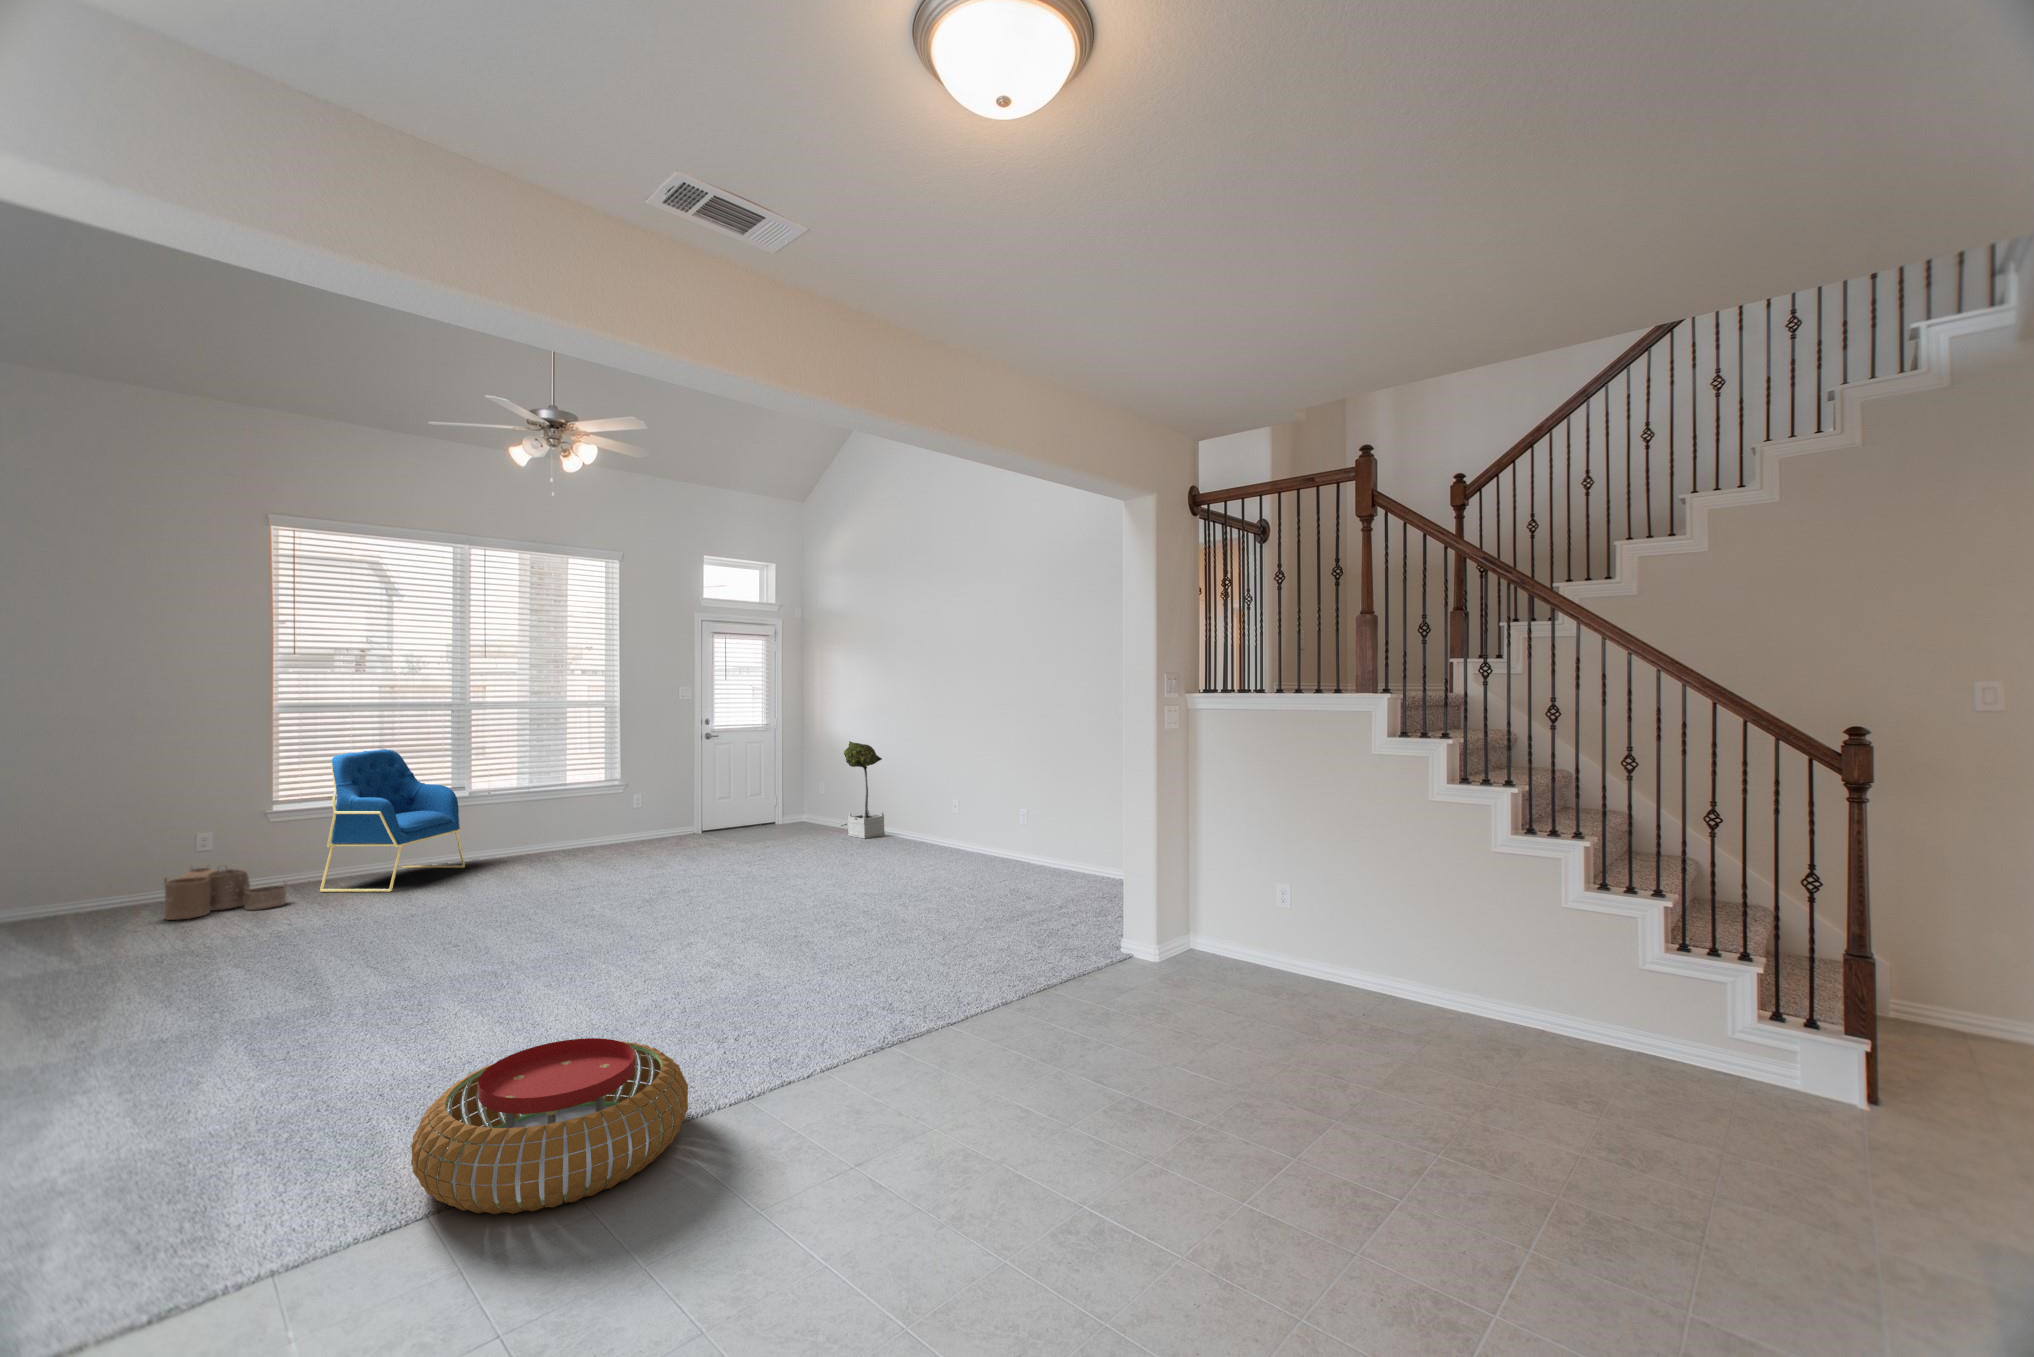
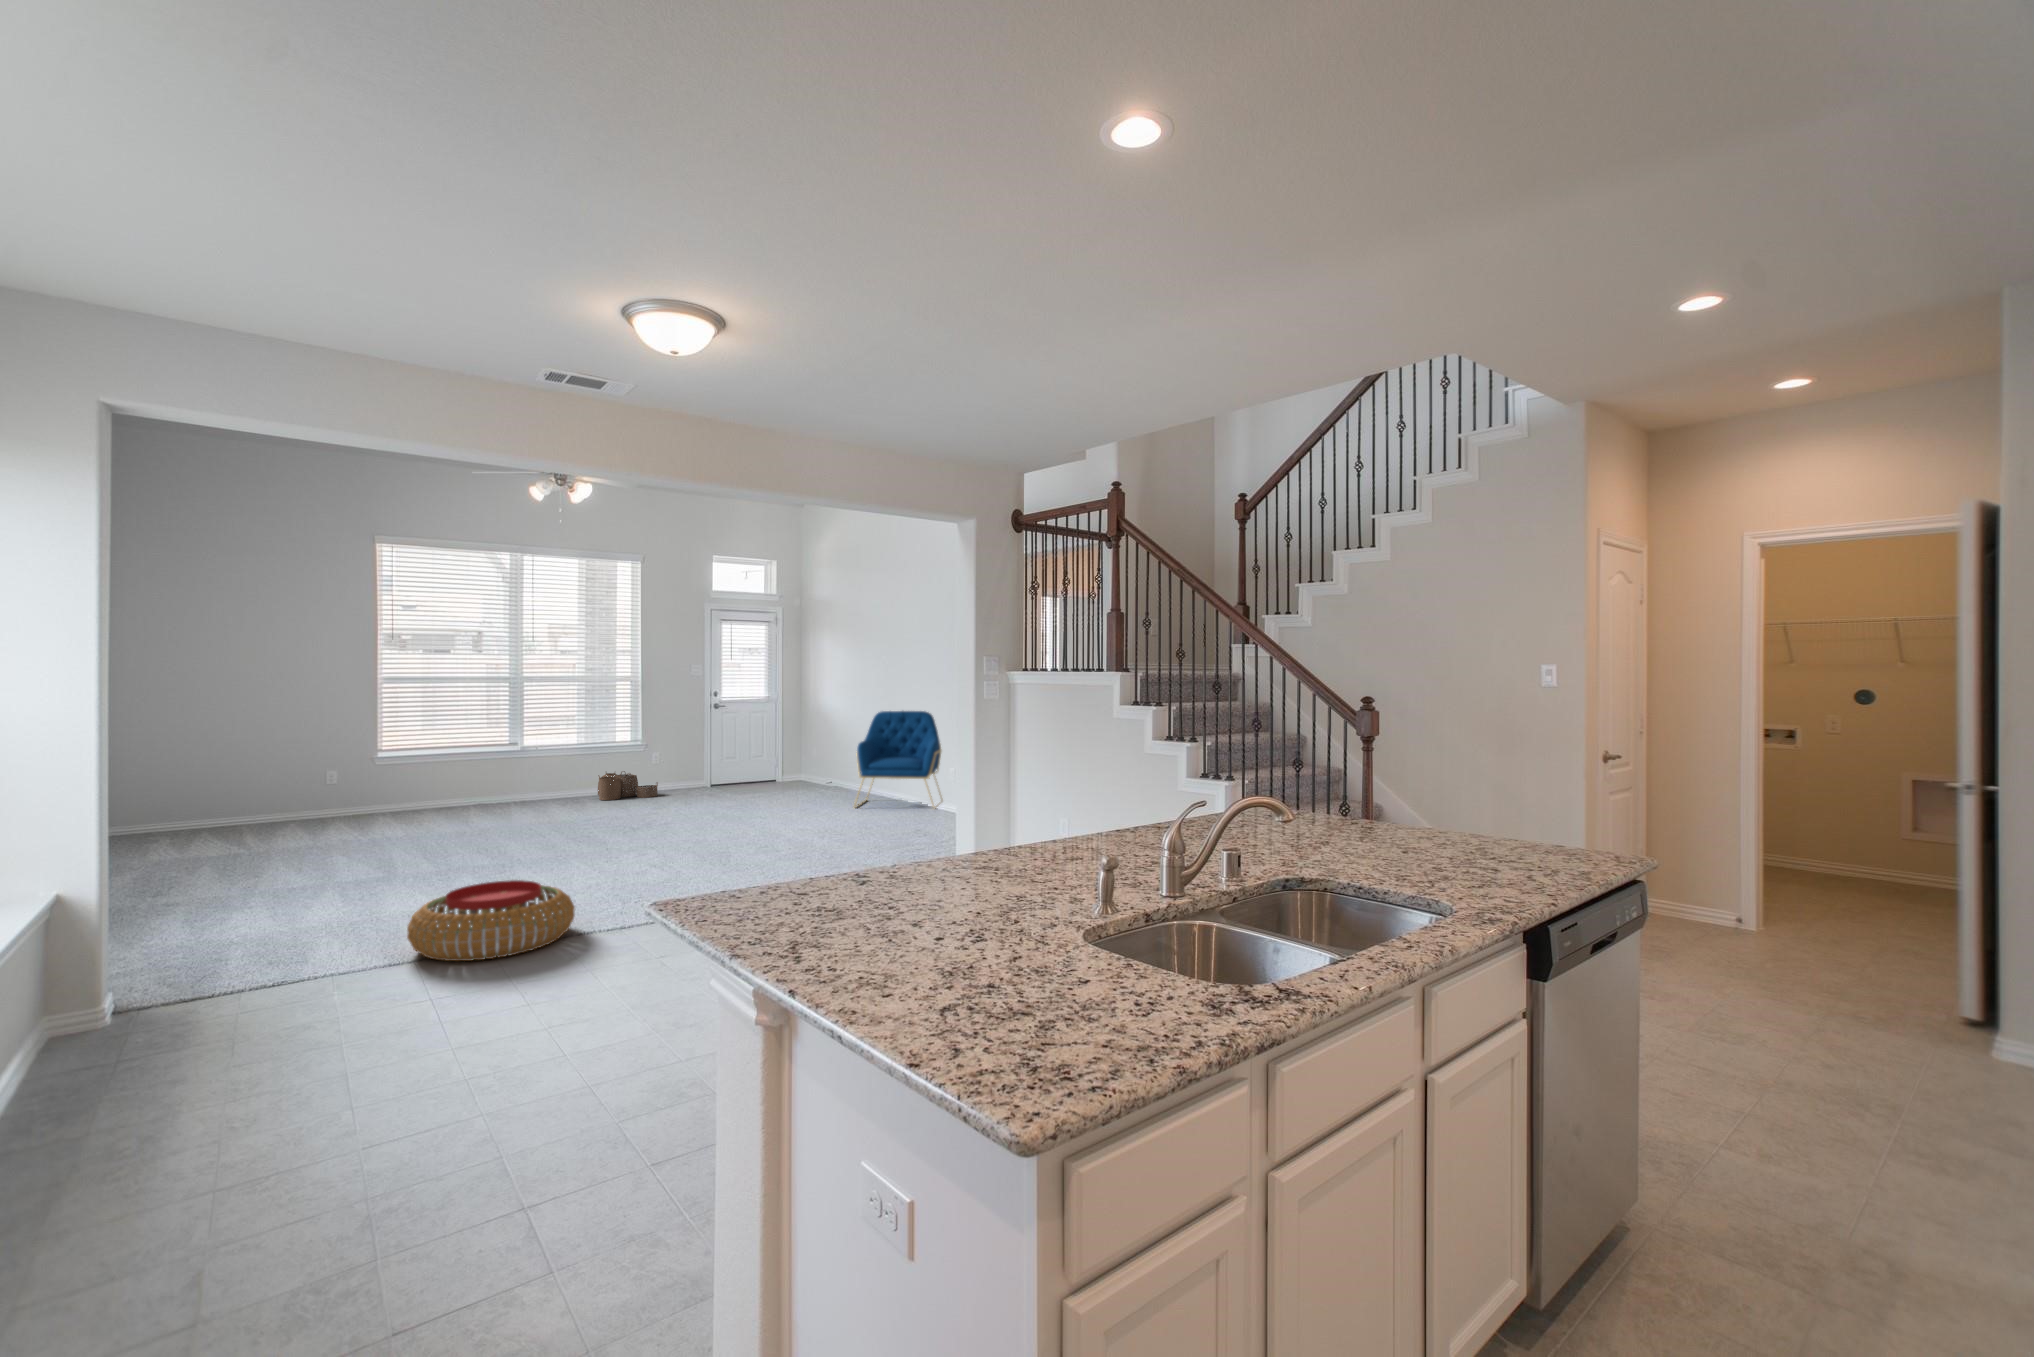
potted tree: present [844,741,885,839] -> none [818,710,852,790]
armchair: present [320,749,465,892] -> present [854,711,943,809]
woven basket: present [164,865,286,920] -> present [598,771,658,800]

